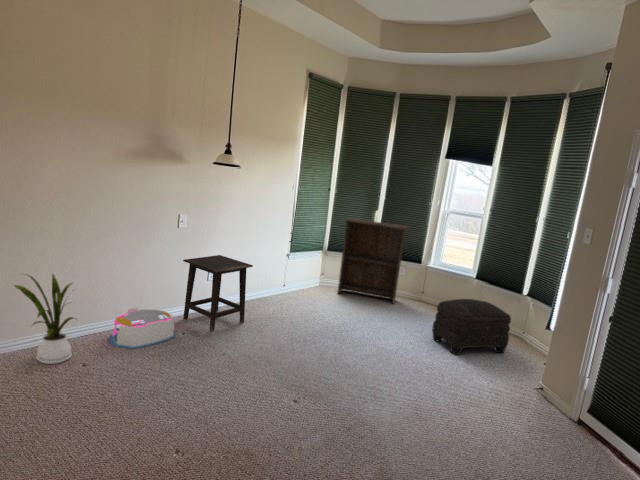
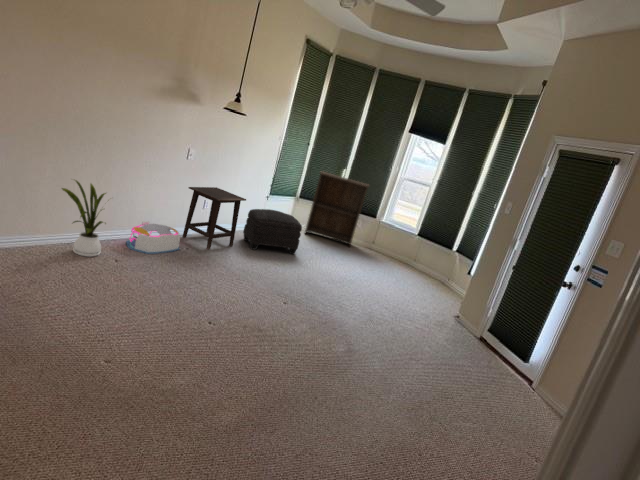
ottoman: present [432,299,511,355] -> present [243,209,302,254]

